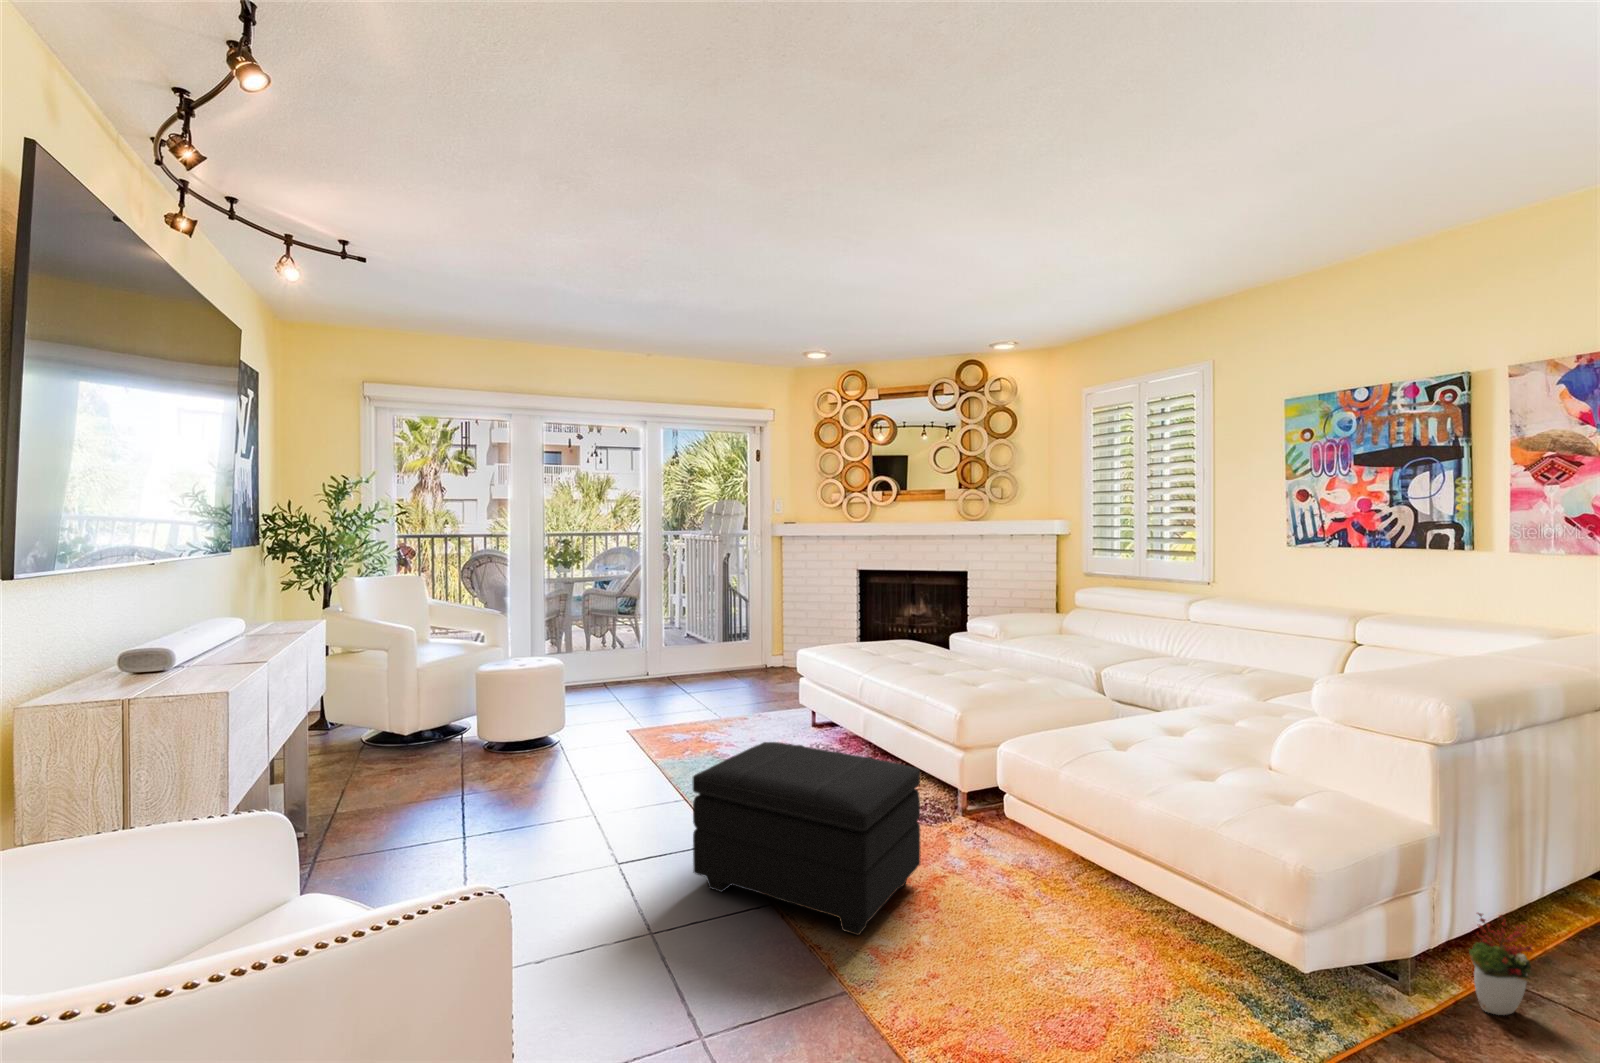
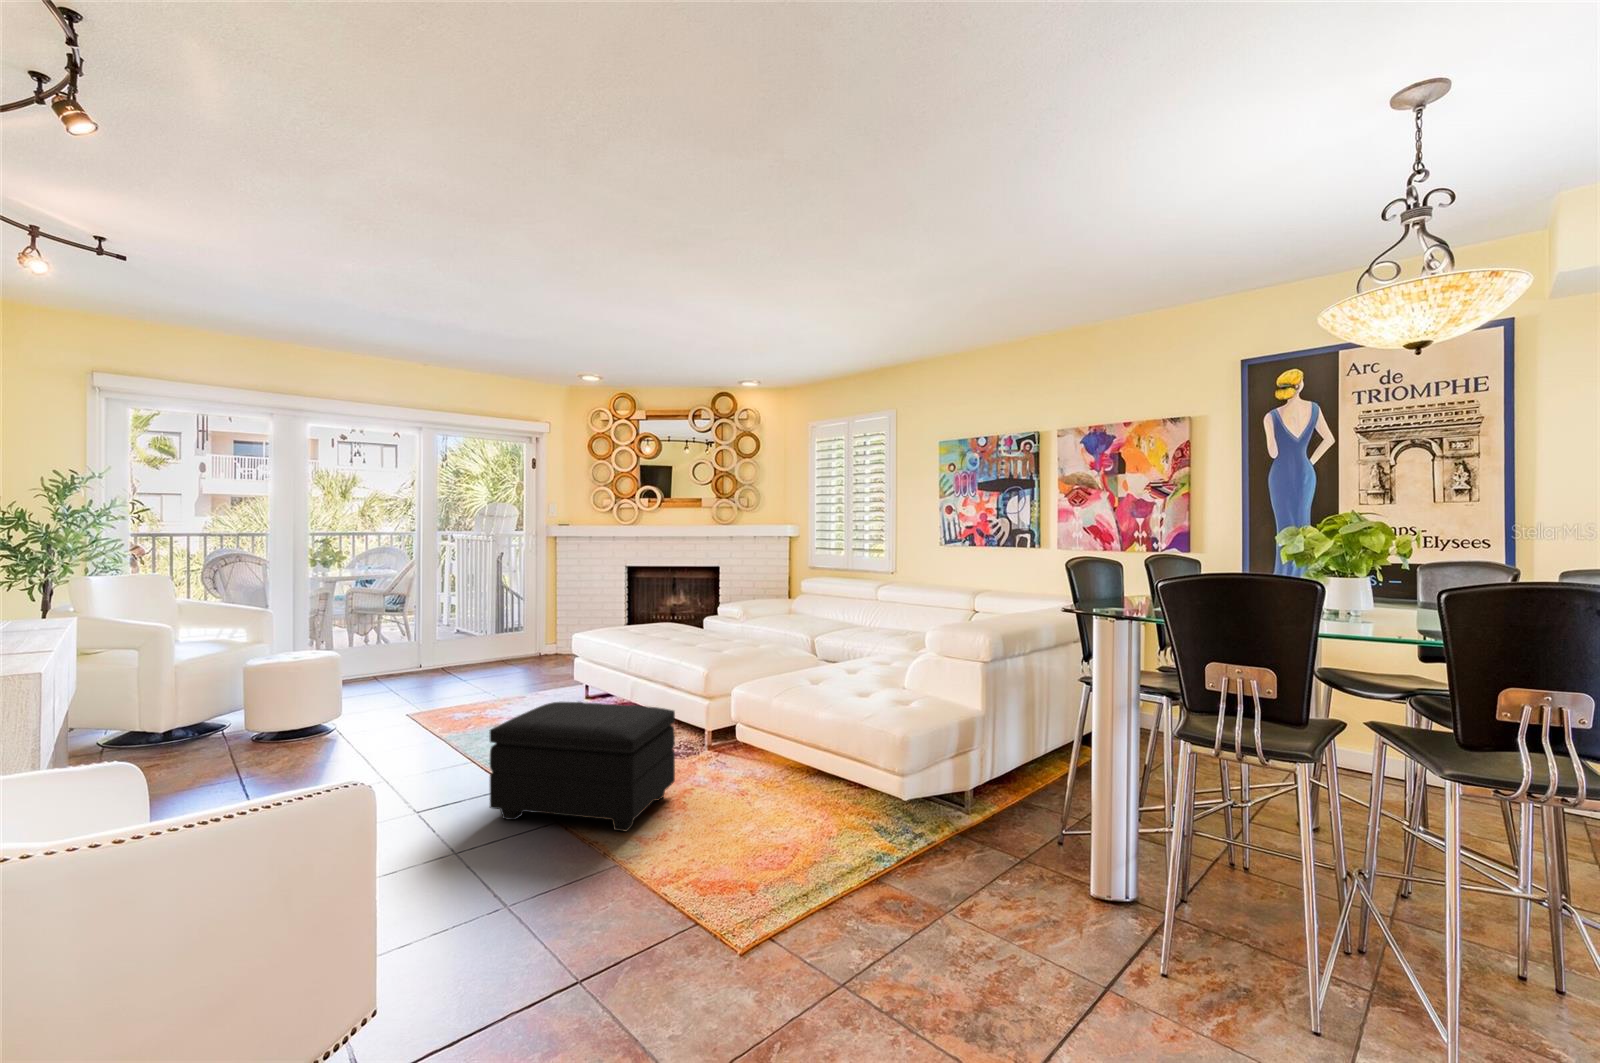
decorative plant: present [1469,913,1534,1015] -> none [995,757,1025,816]

